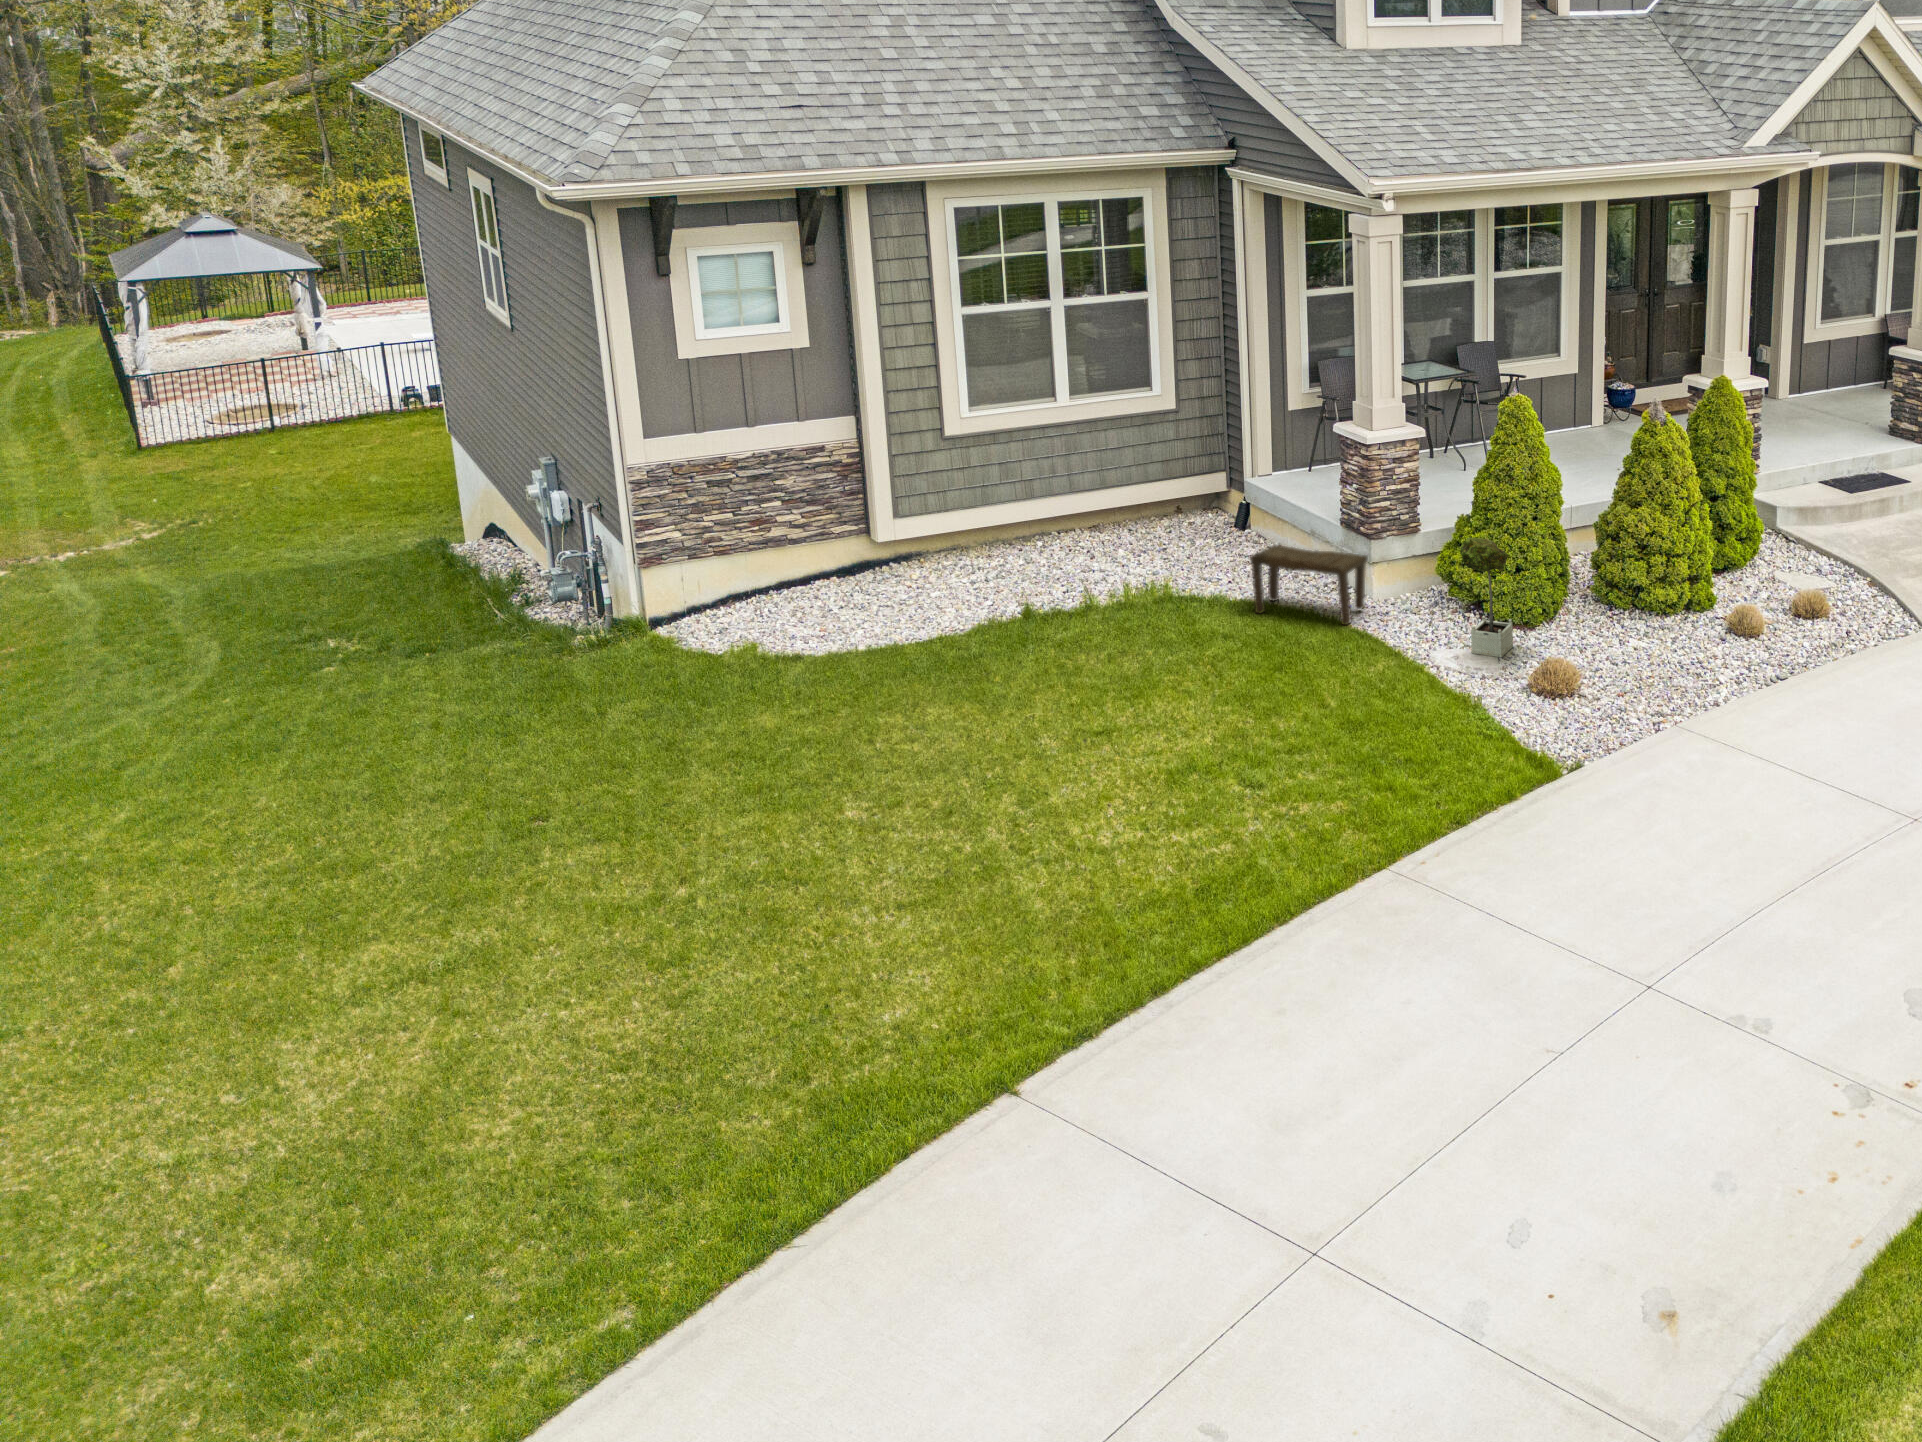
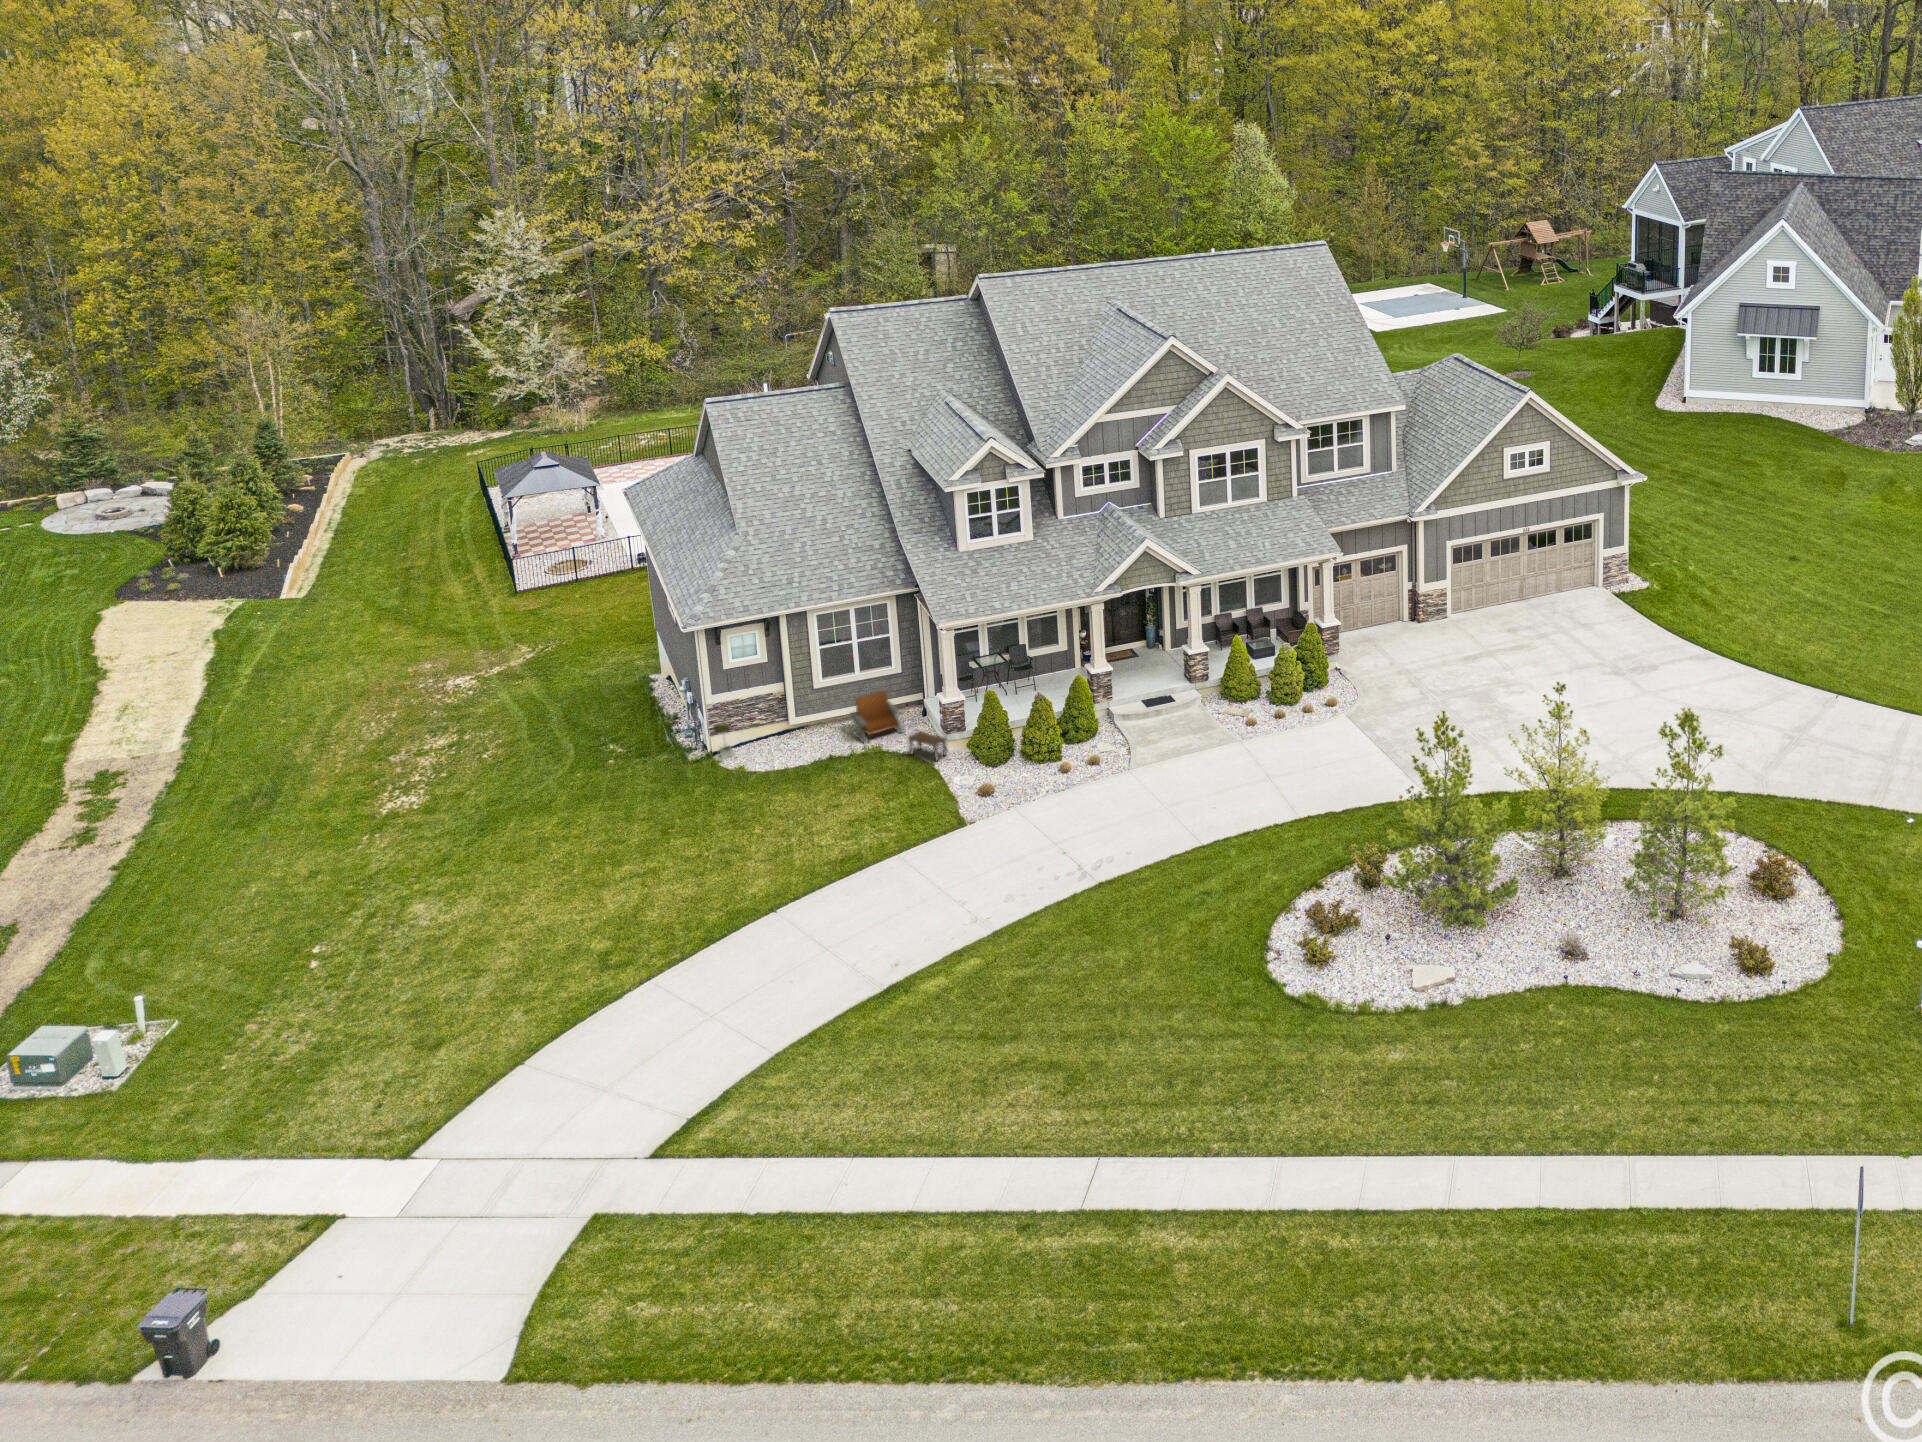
lounge chair: none [1046,452,1205,595] -> present [851,691,904,744]
potted tree: present [1460,538,1513,657] -> present [713,723,733,758]

